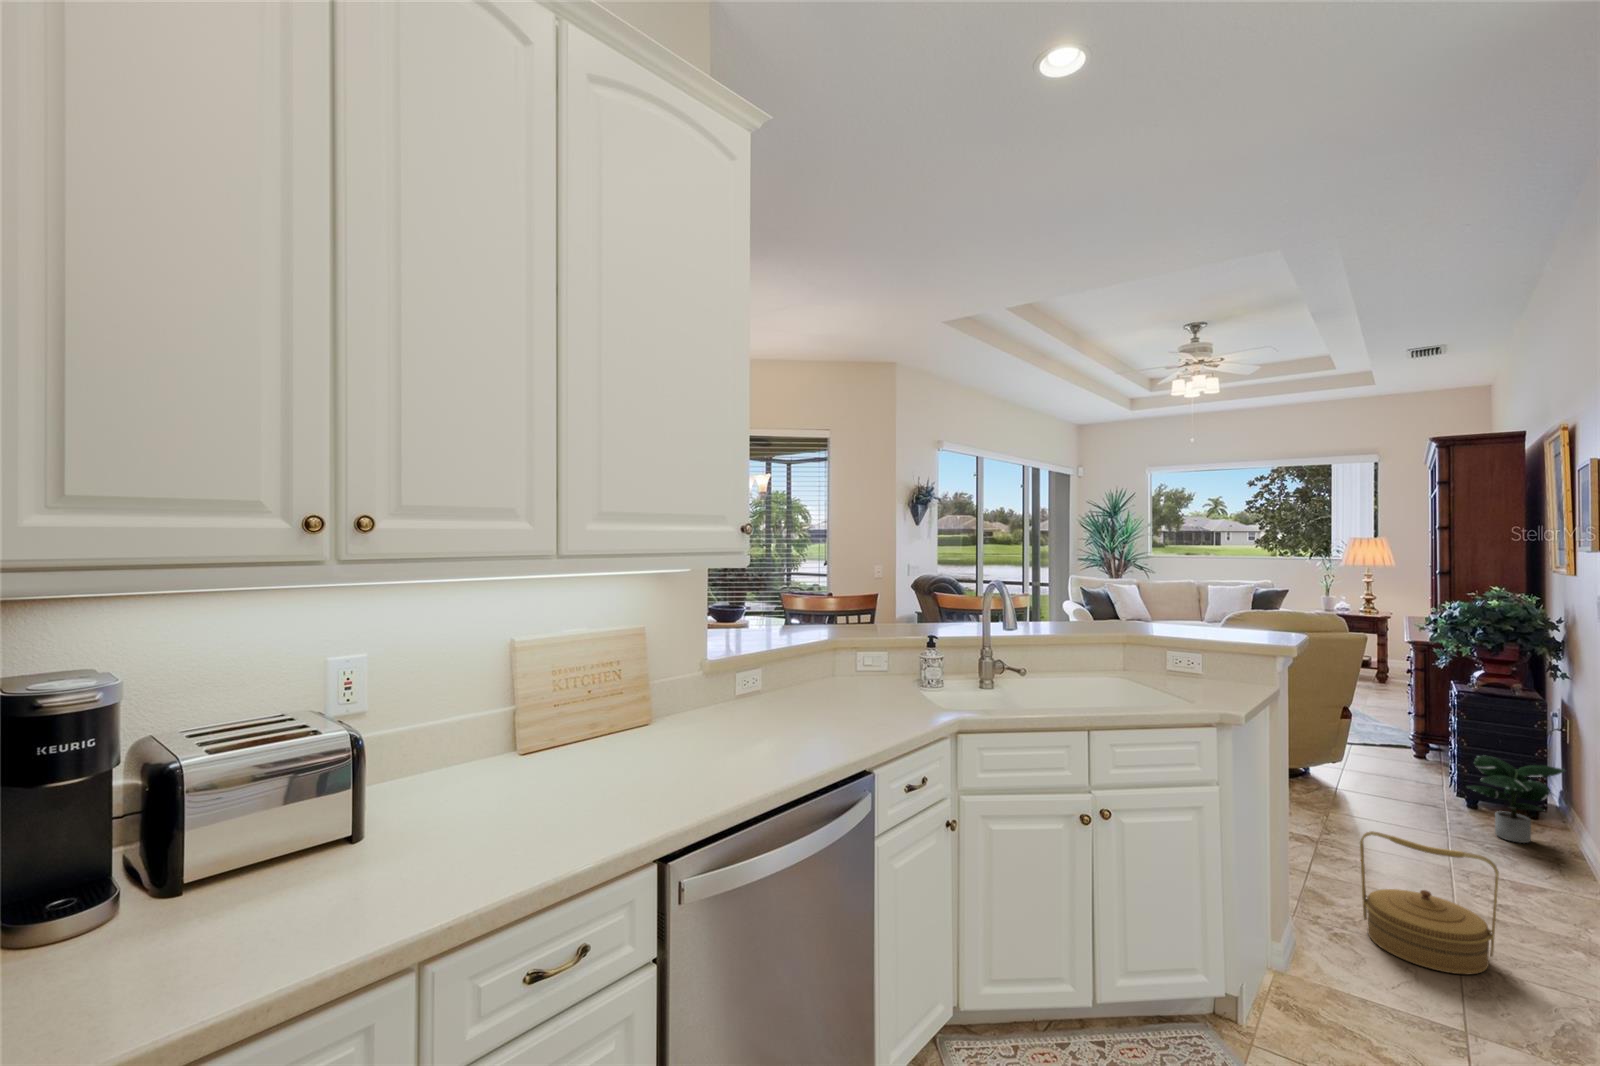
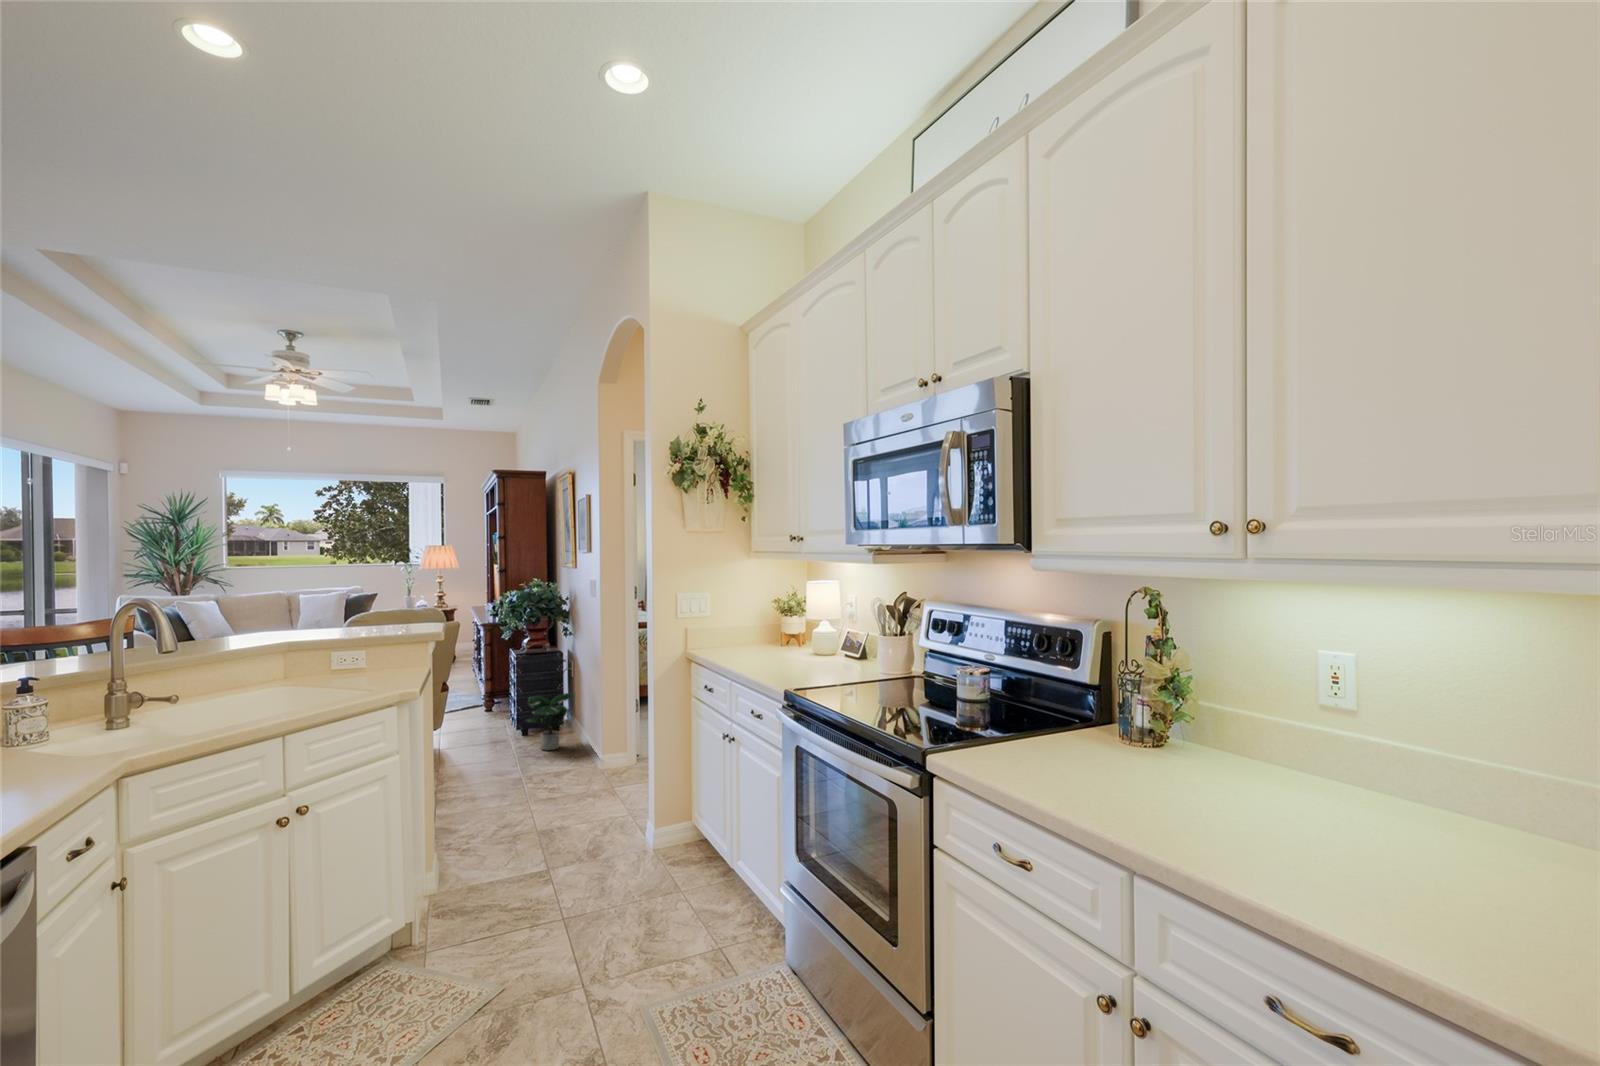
basket: present [1360,831,1499,974] -> none [475,757,556,849]

